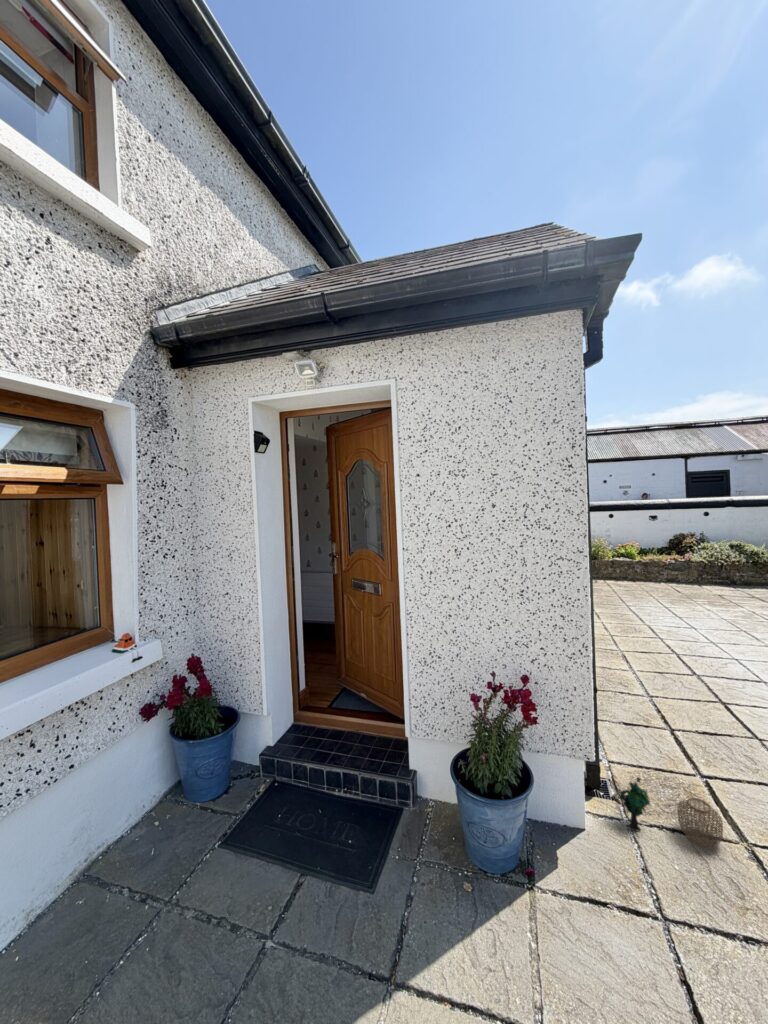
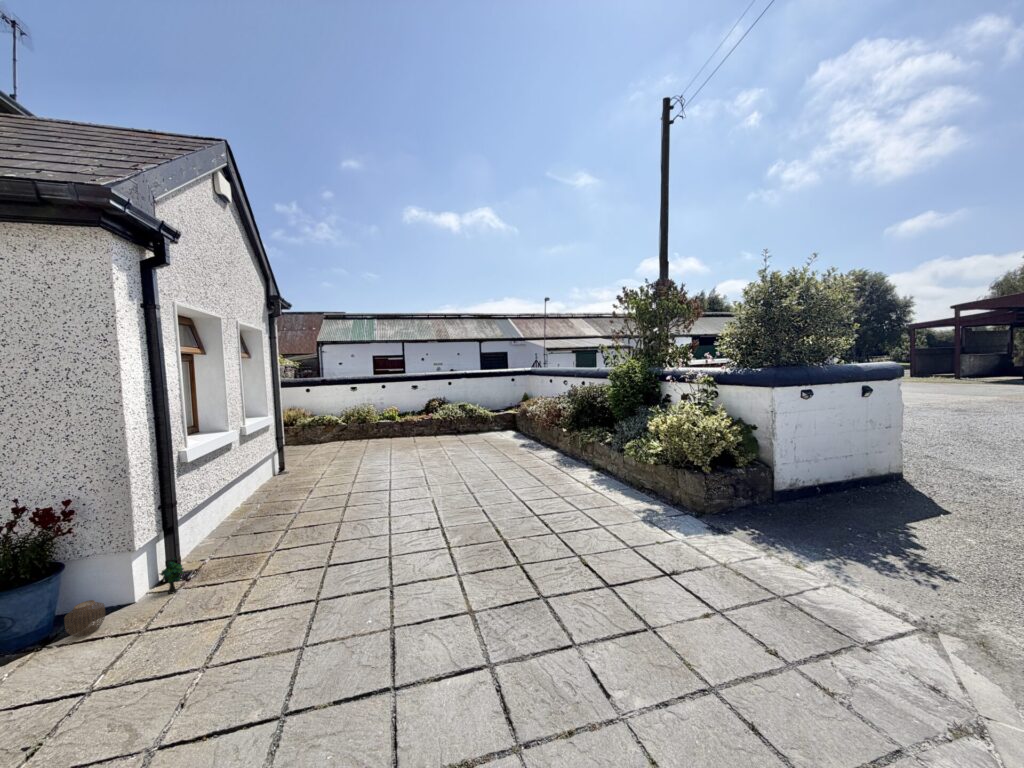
woven basket: present [678,797,723,848] -> present [64,600,105,637]

